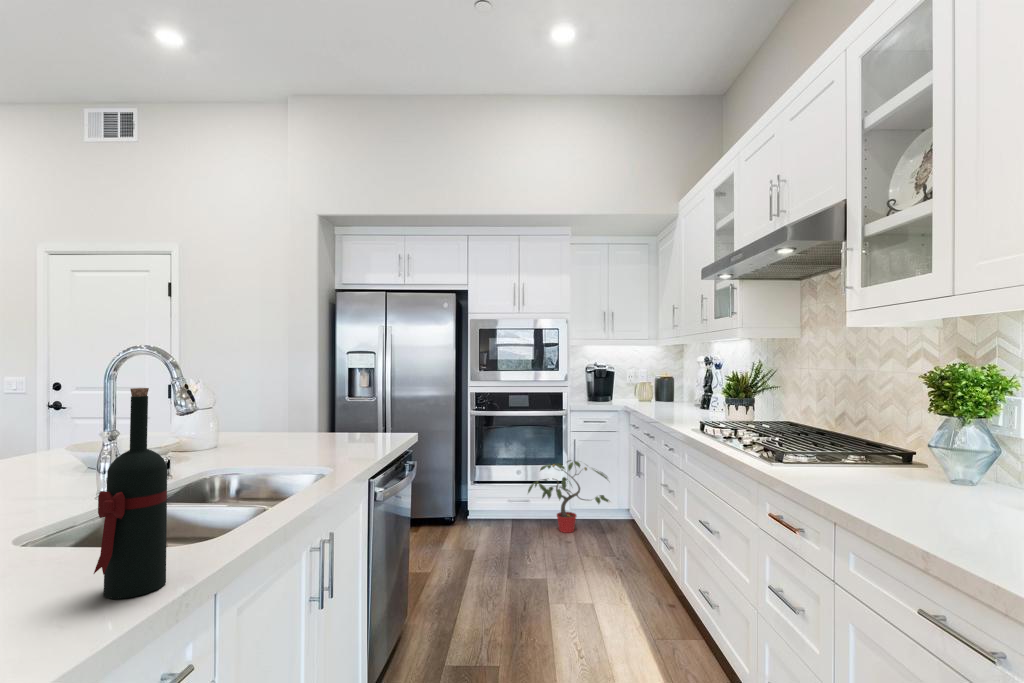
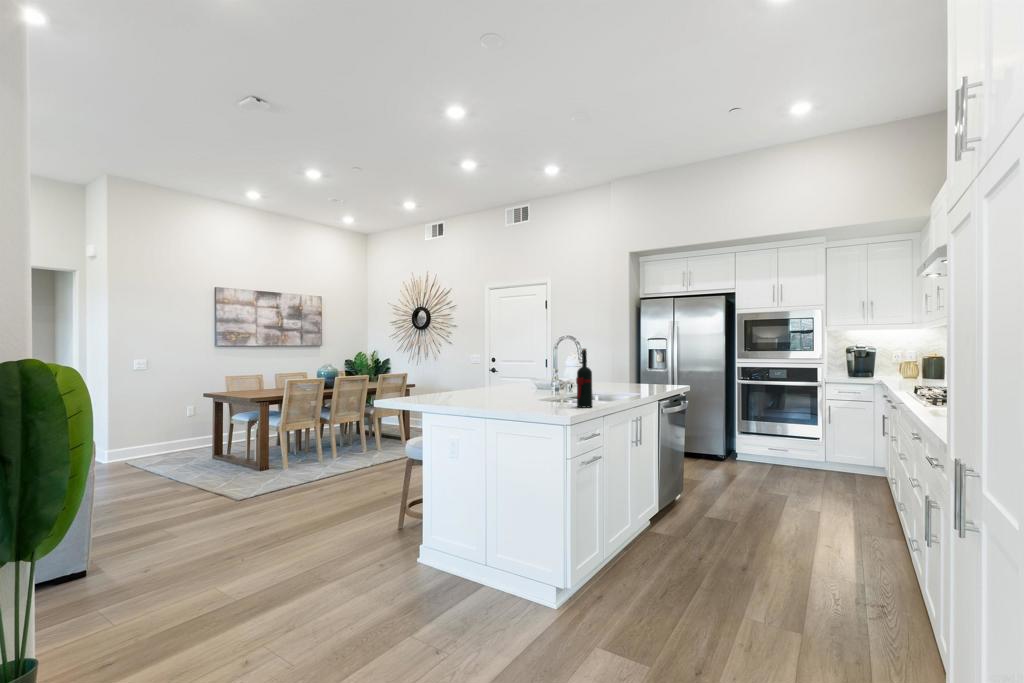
potted plant: present [528,460,609,533] -> none [785,422,862,477]

